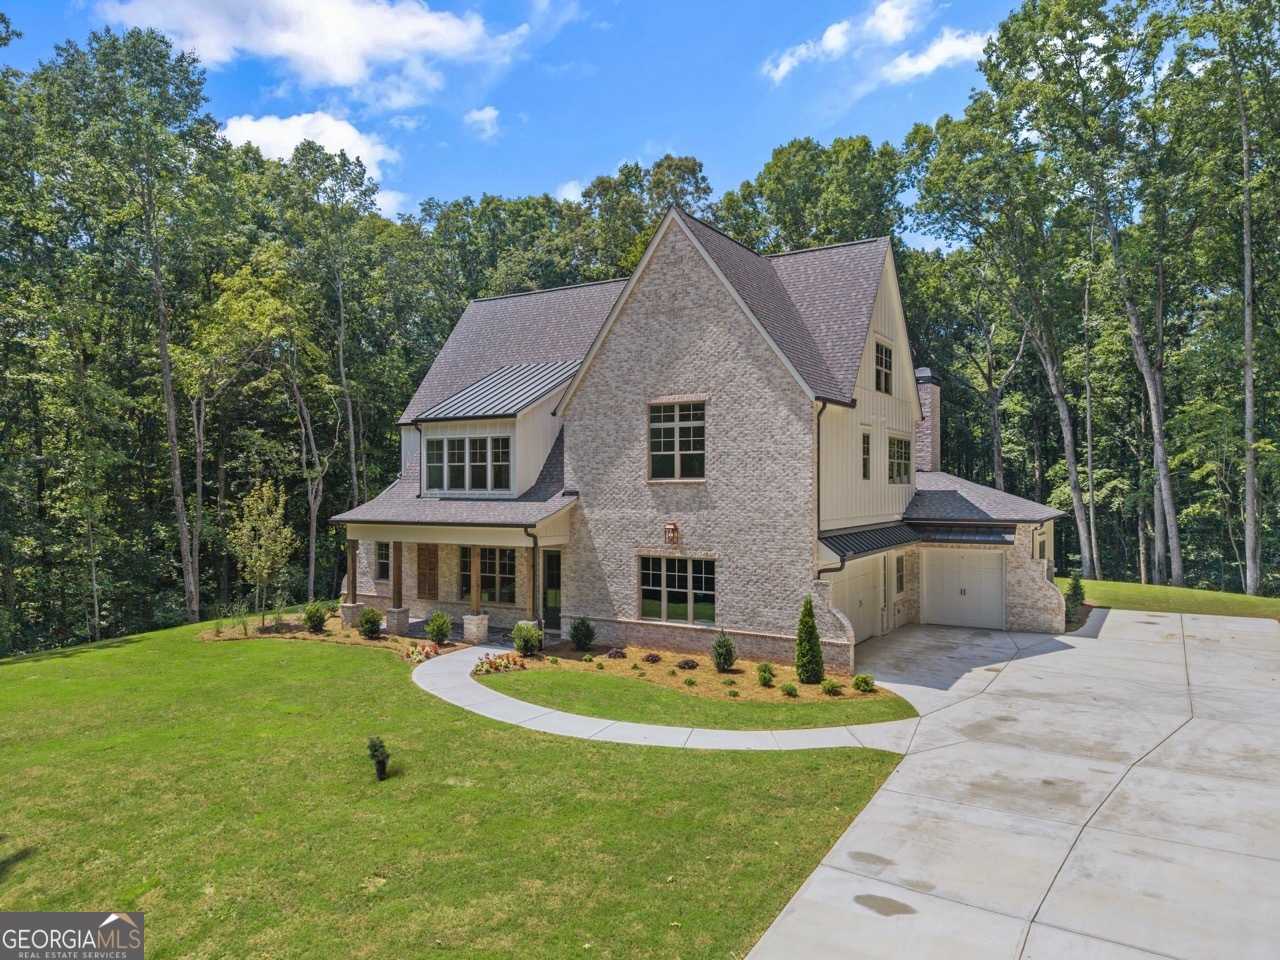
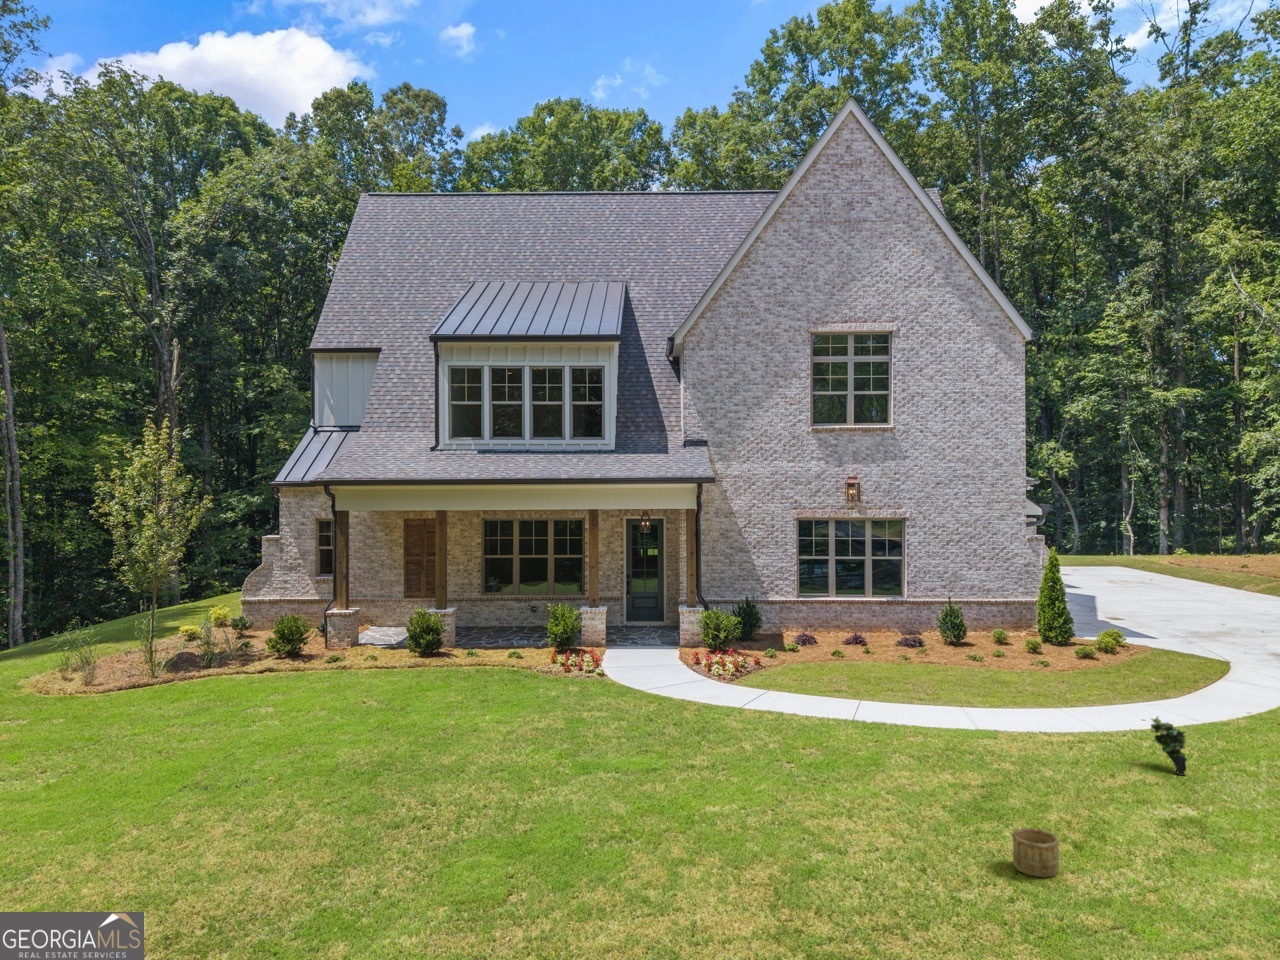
wooden bucket: none [112,766,142,794] -> present [1012,828,1060,878]

